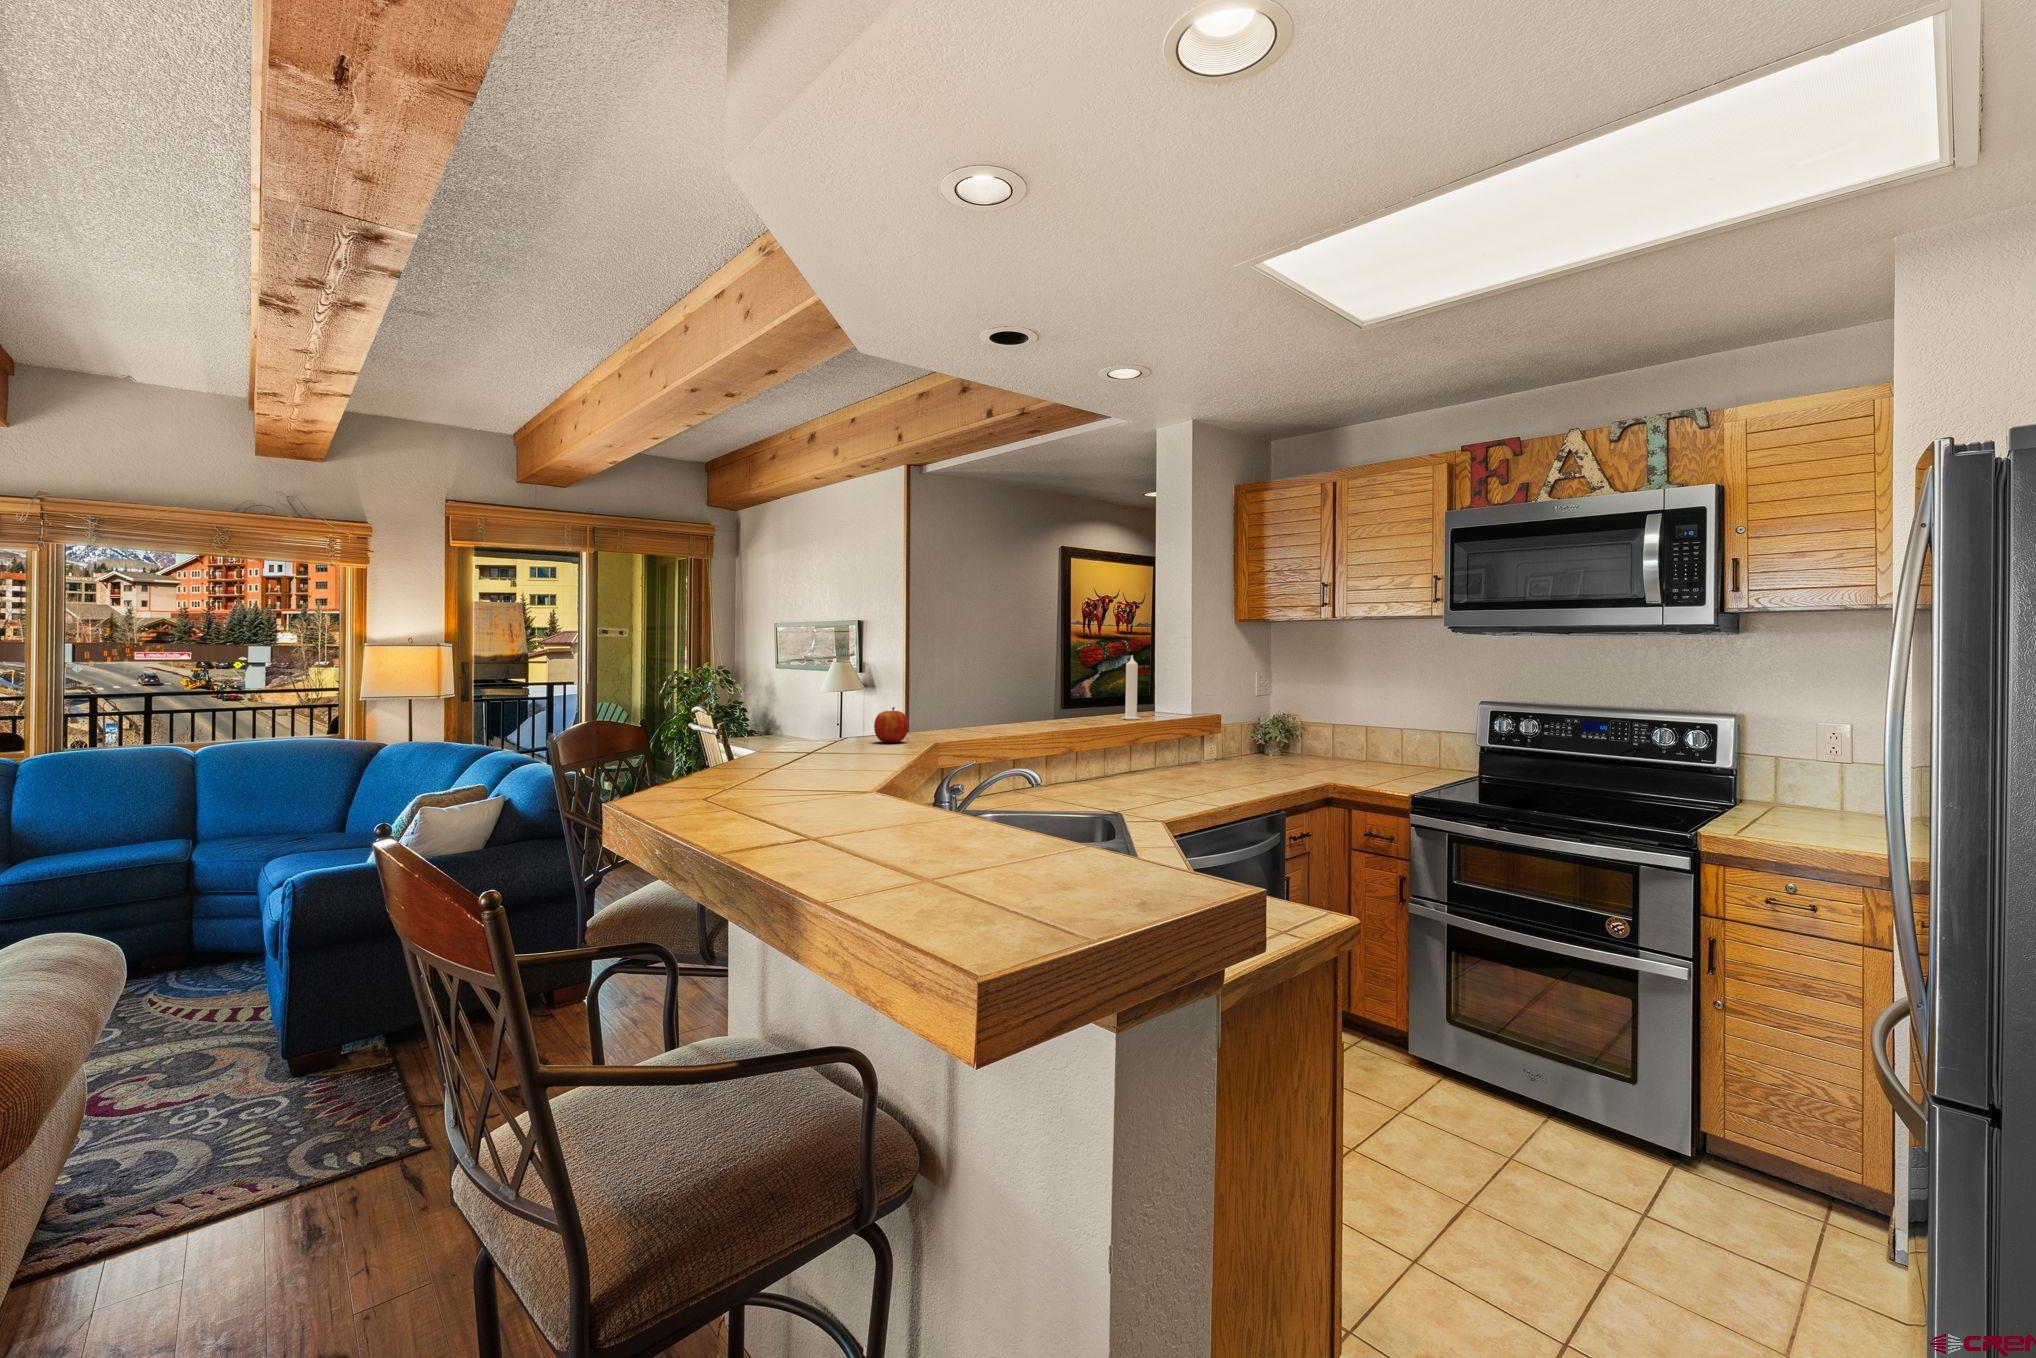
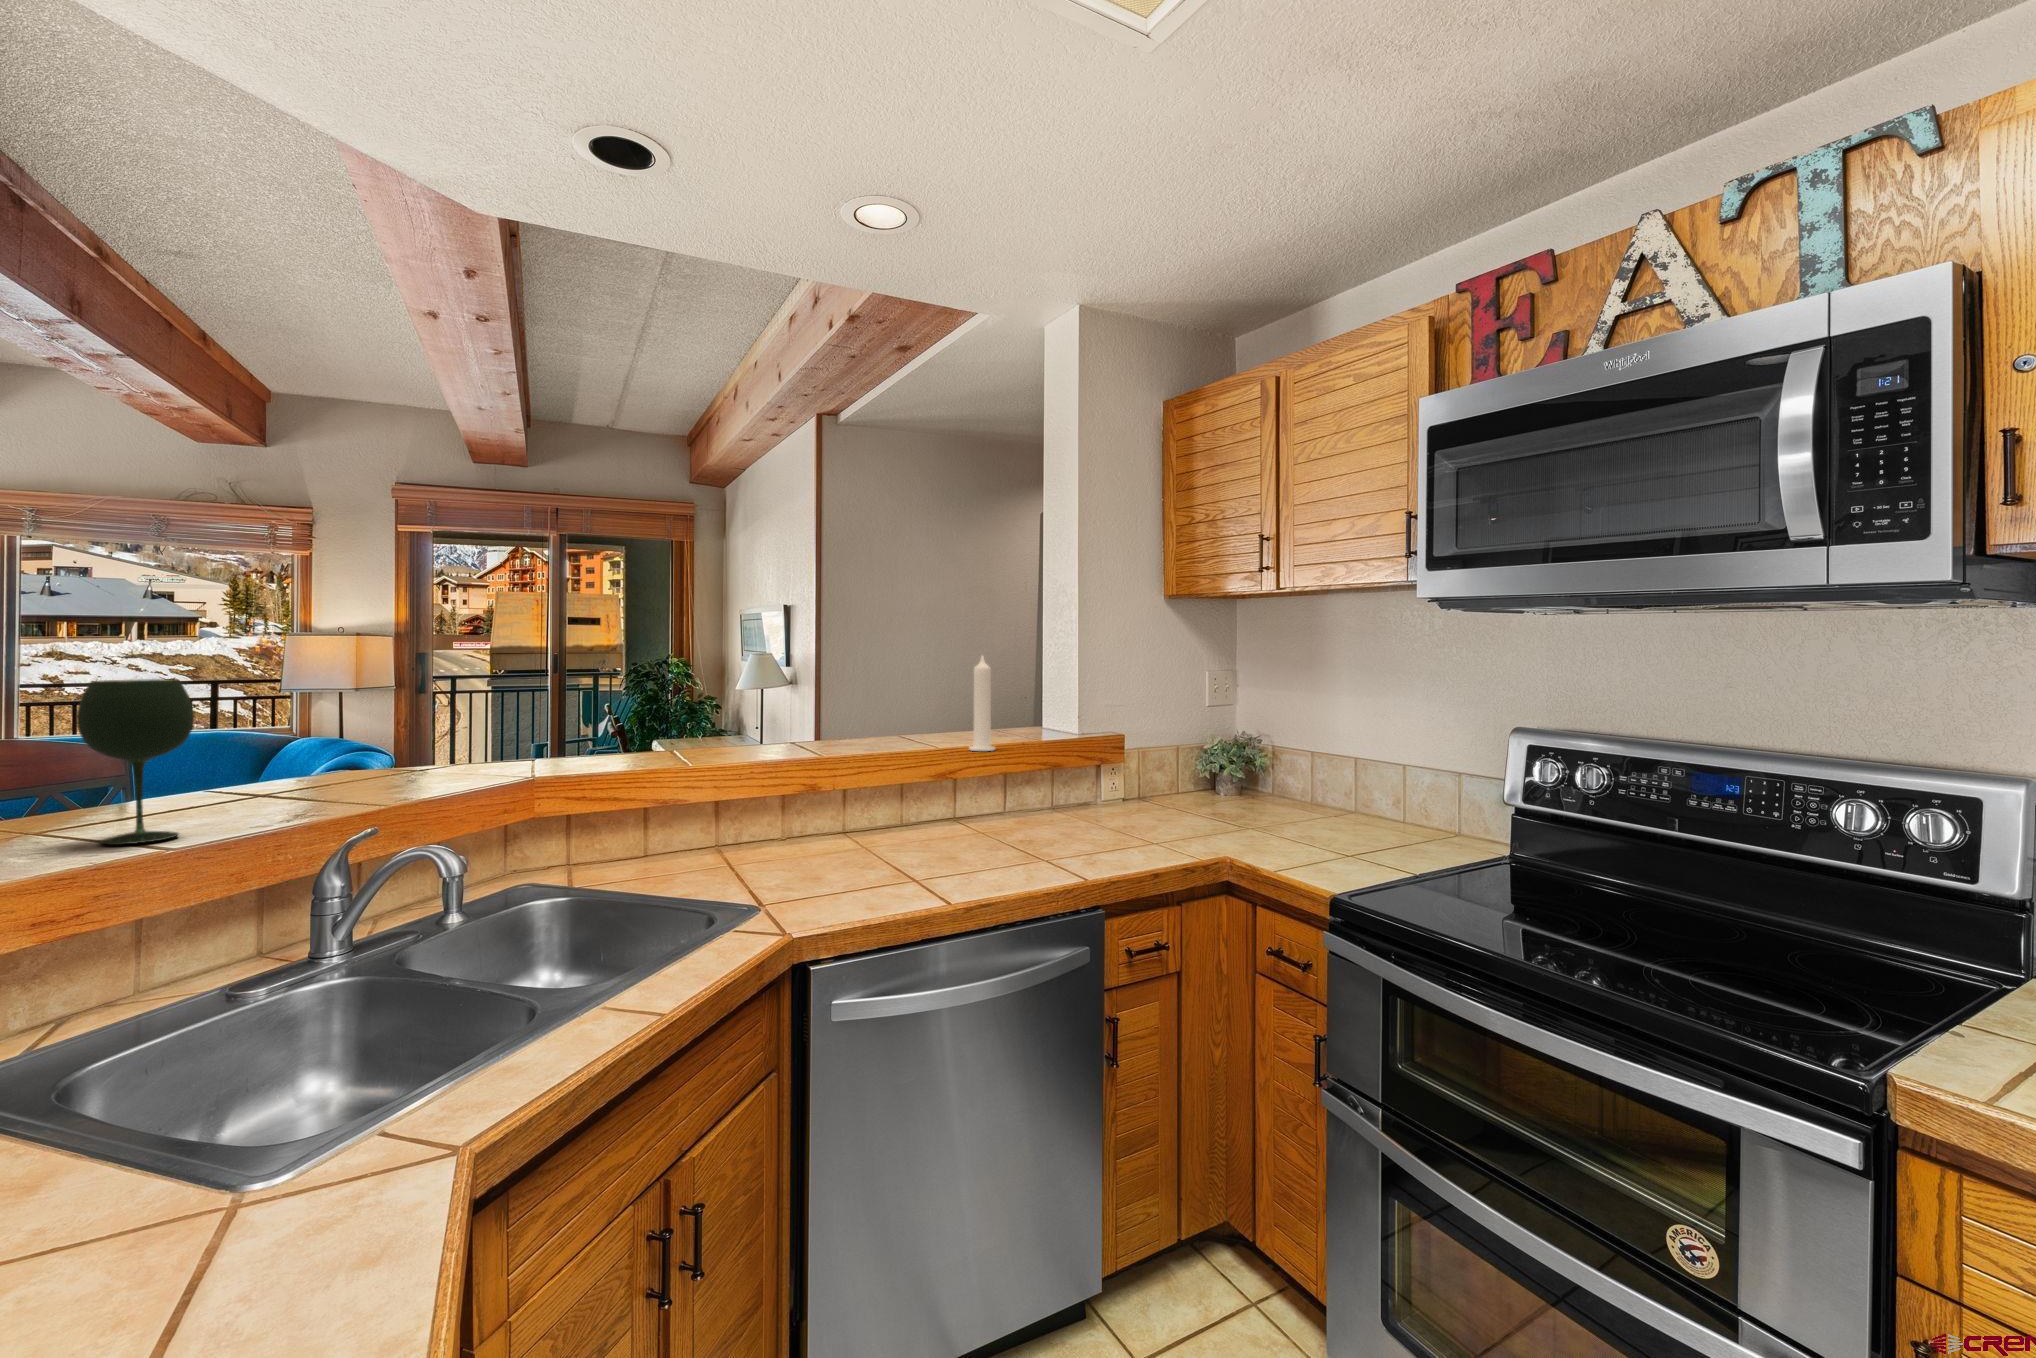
wine glass: none [813,666,862,758] -> present [77,679,194,845]
apple: present [874,707,909,743] -> none [377,744,446,801]

